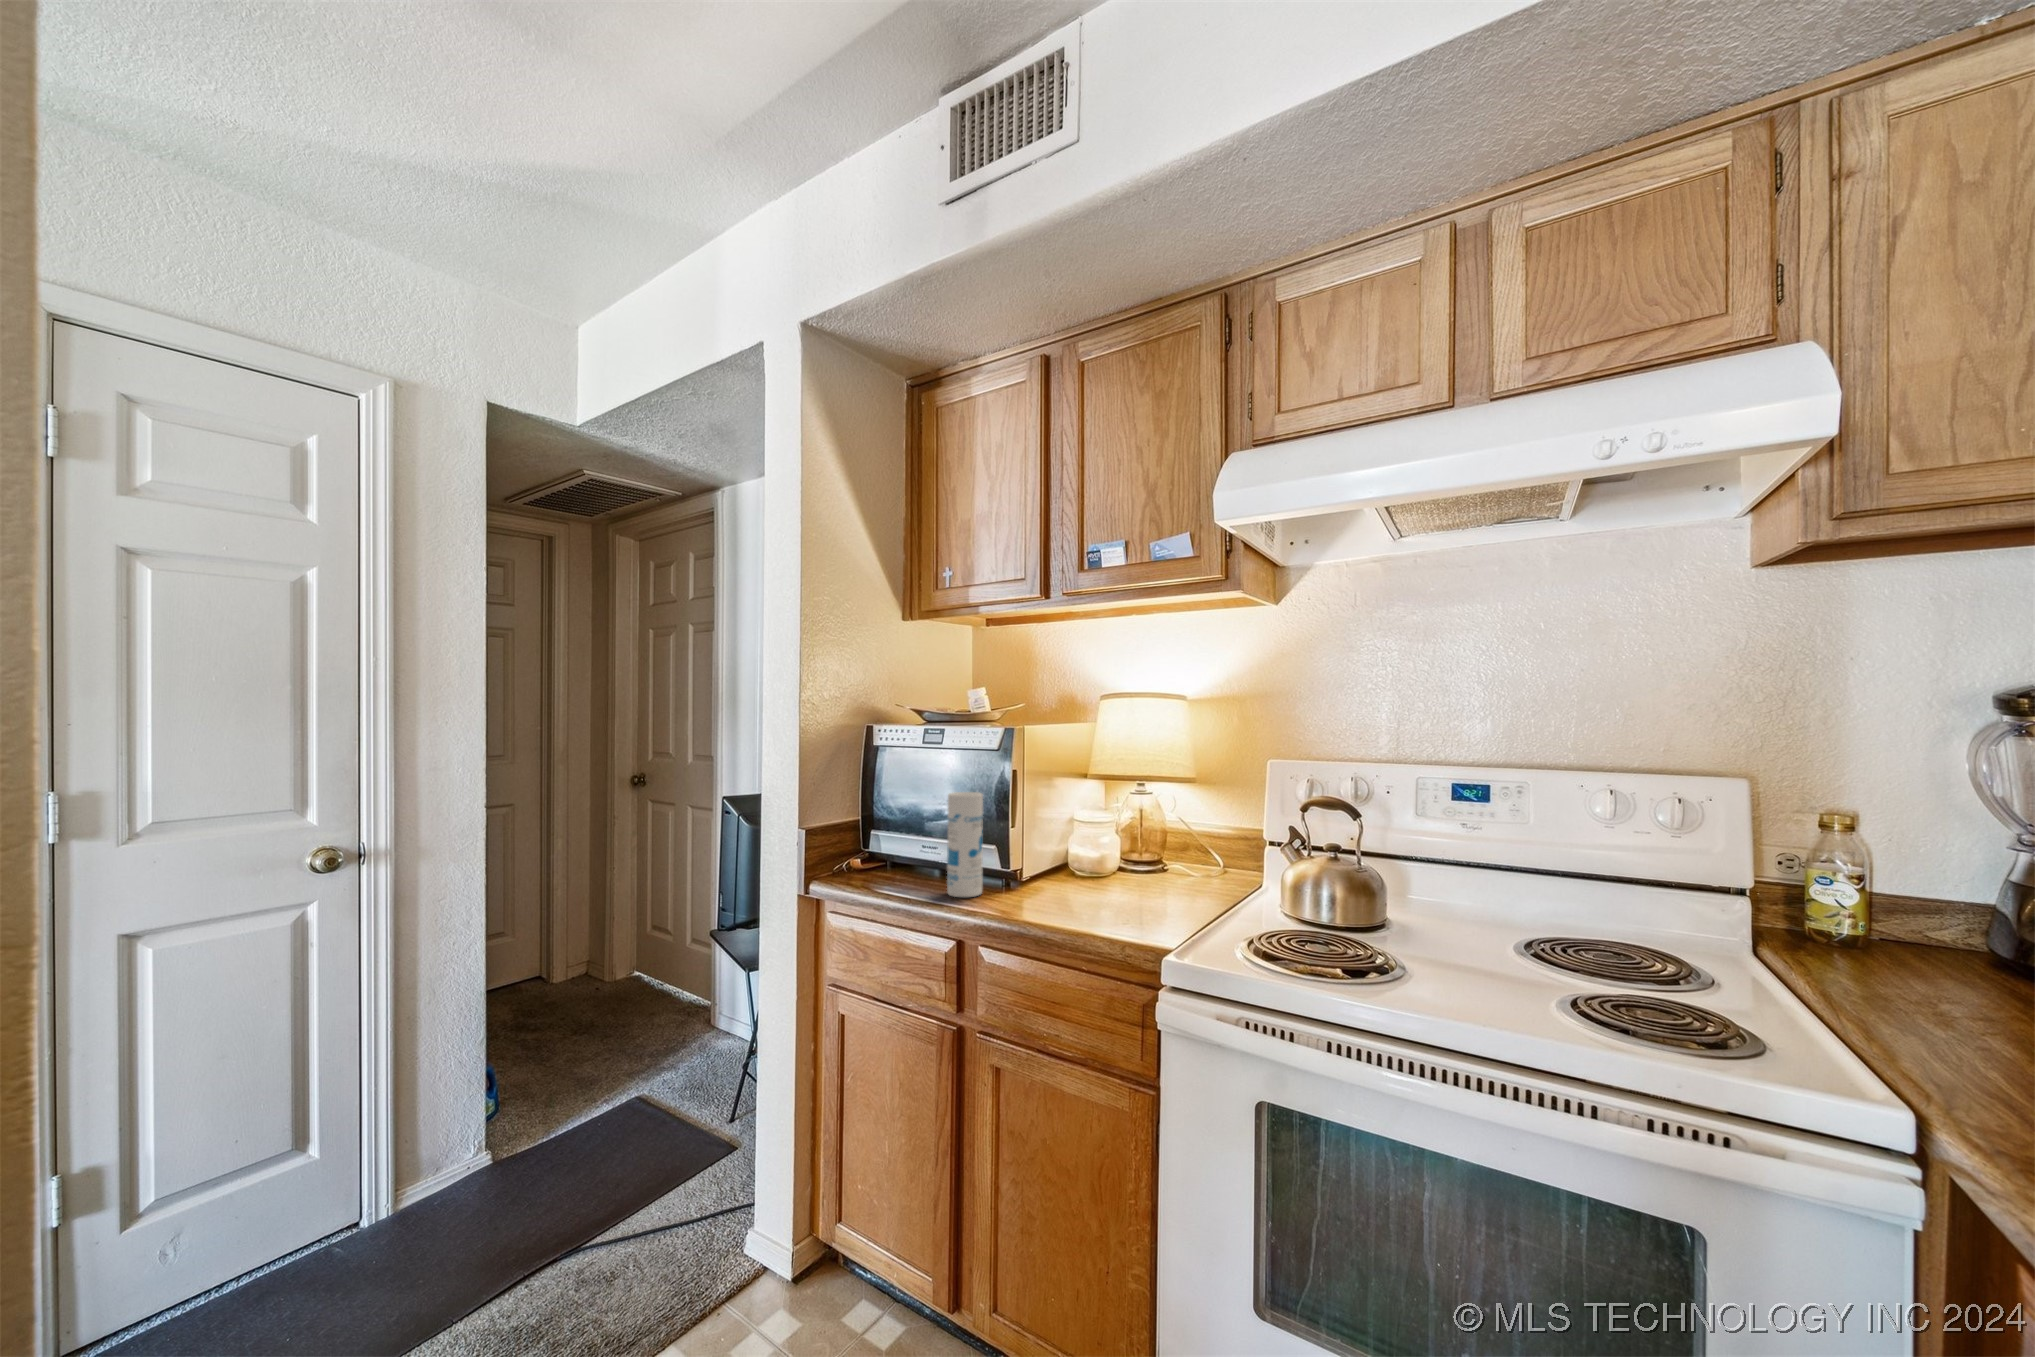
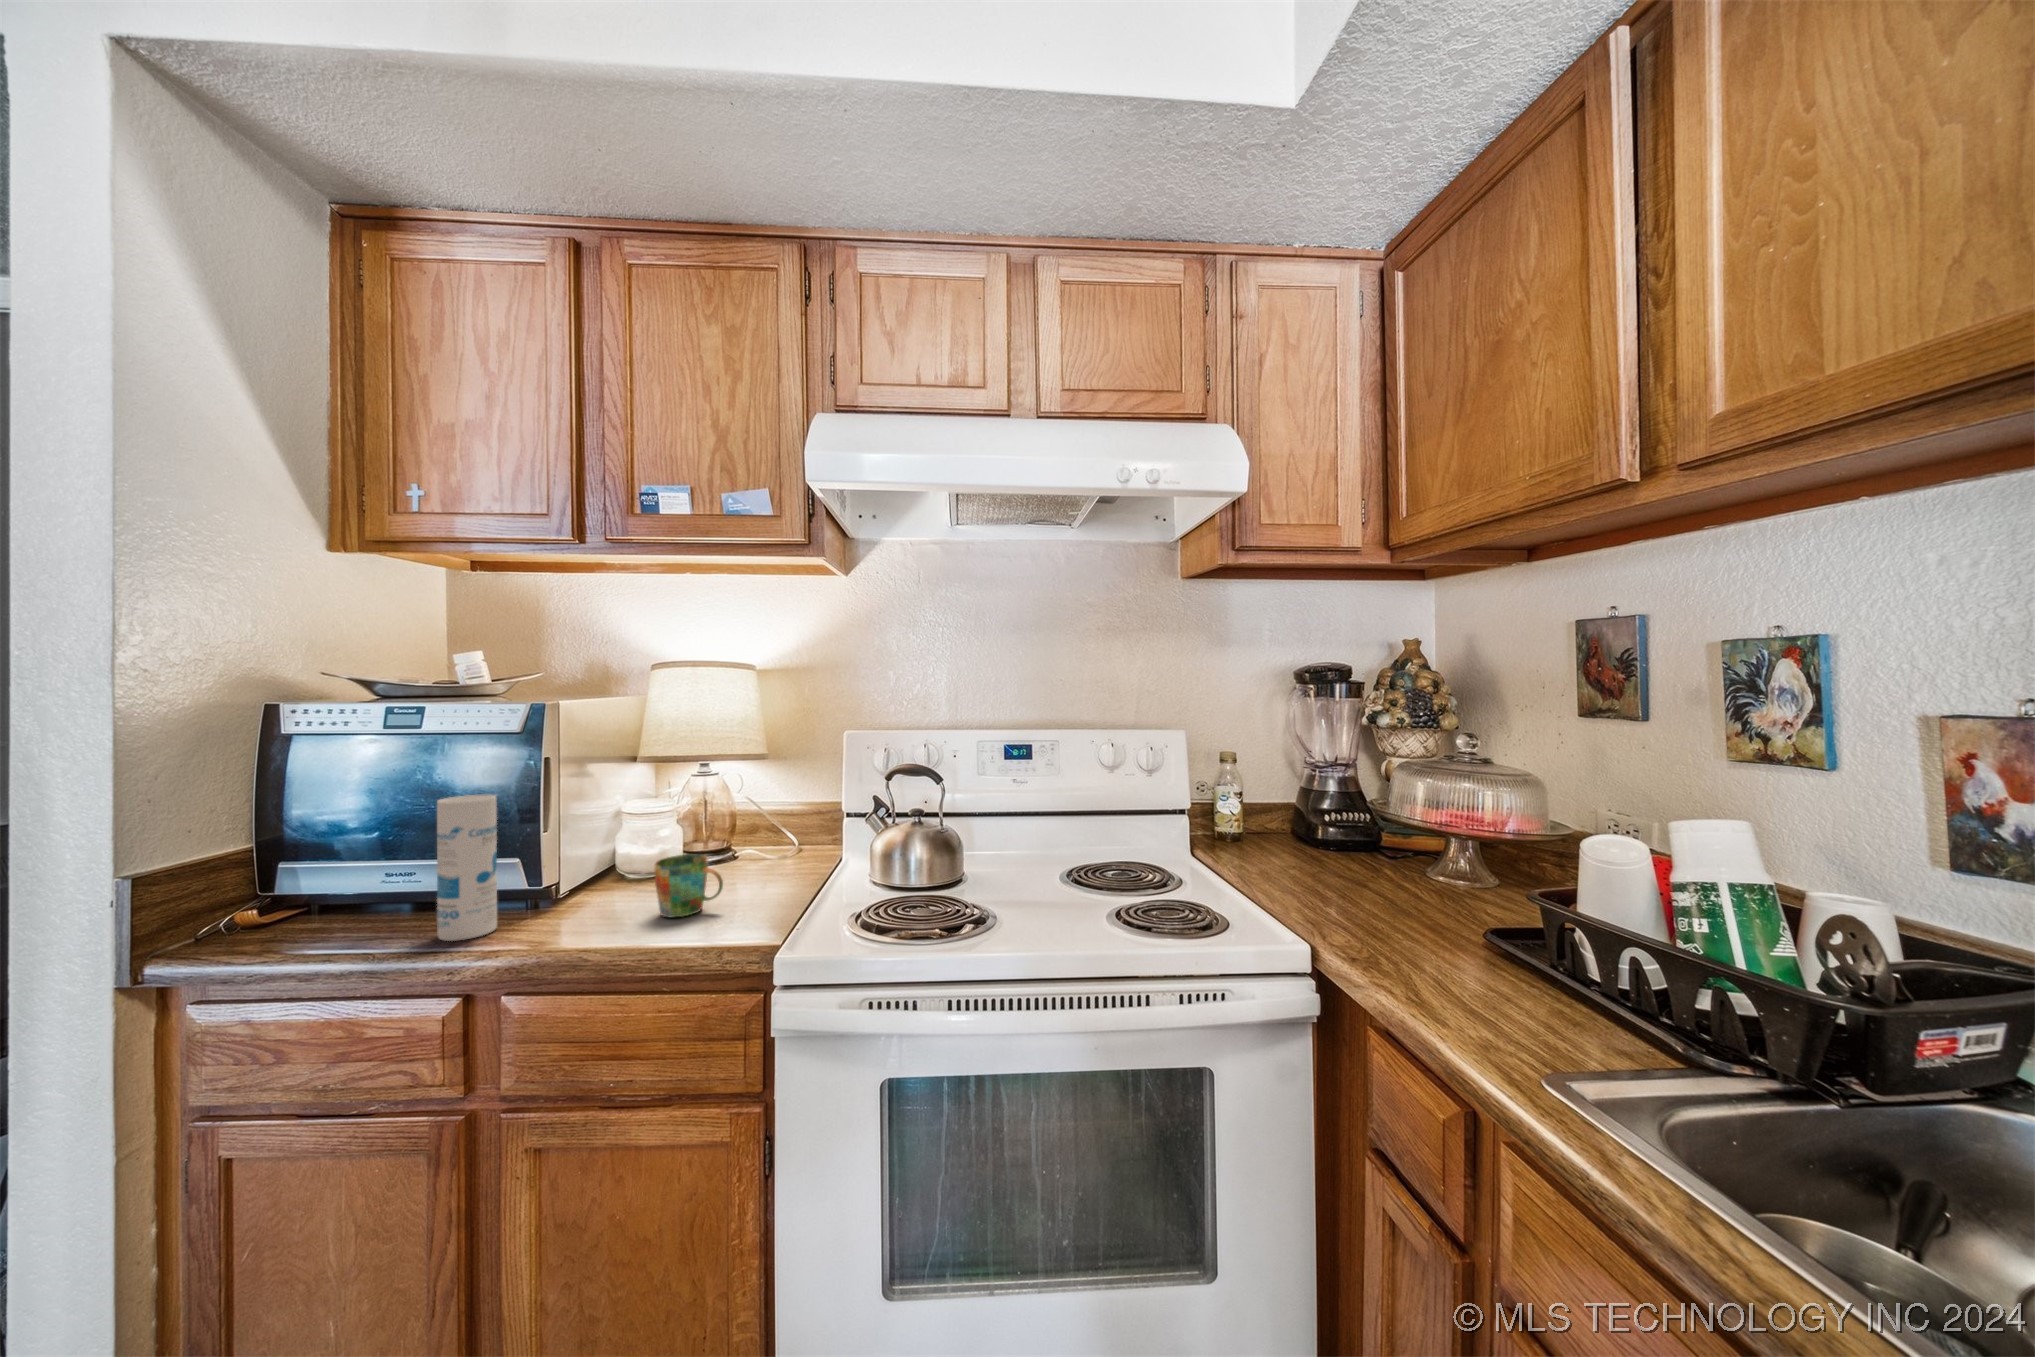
mug: none [1085,858,1138,910] -> present [655,854,723,917]

